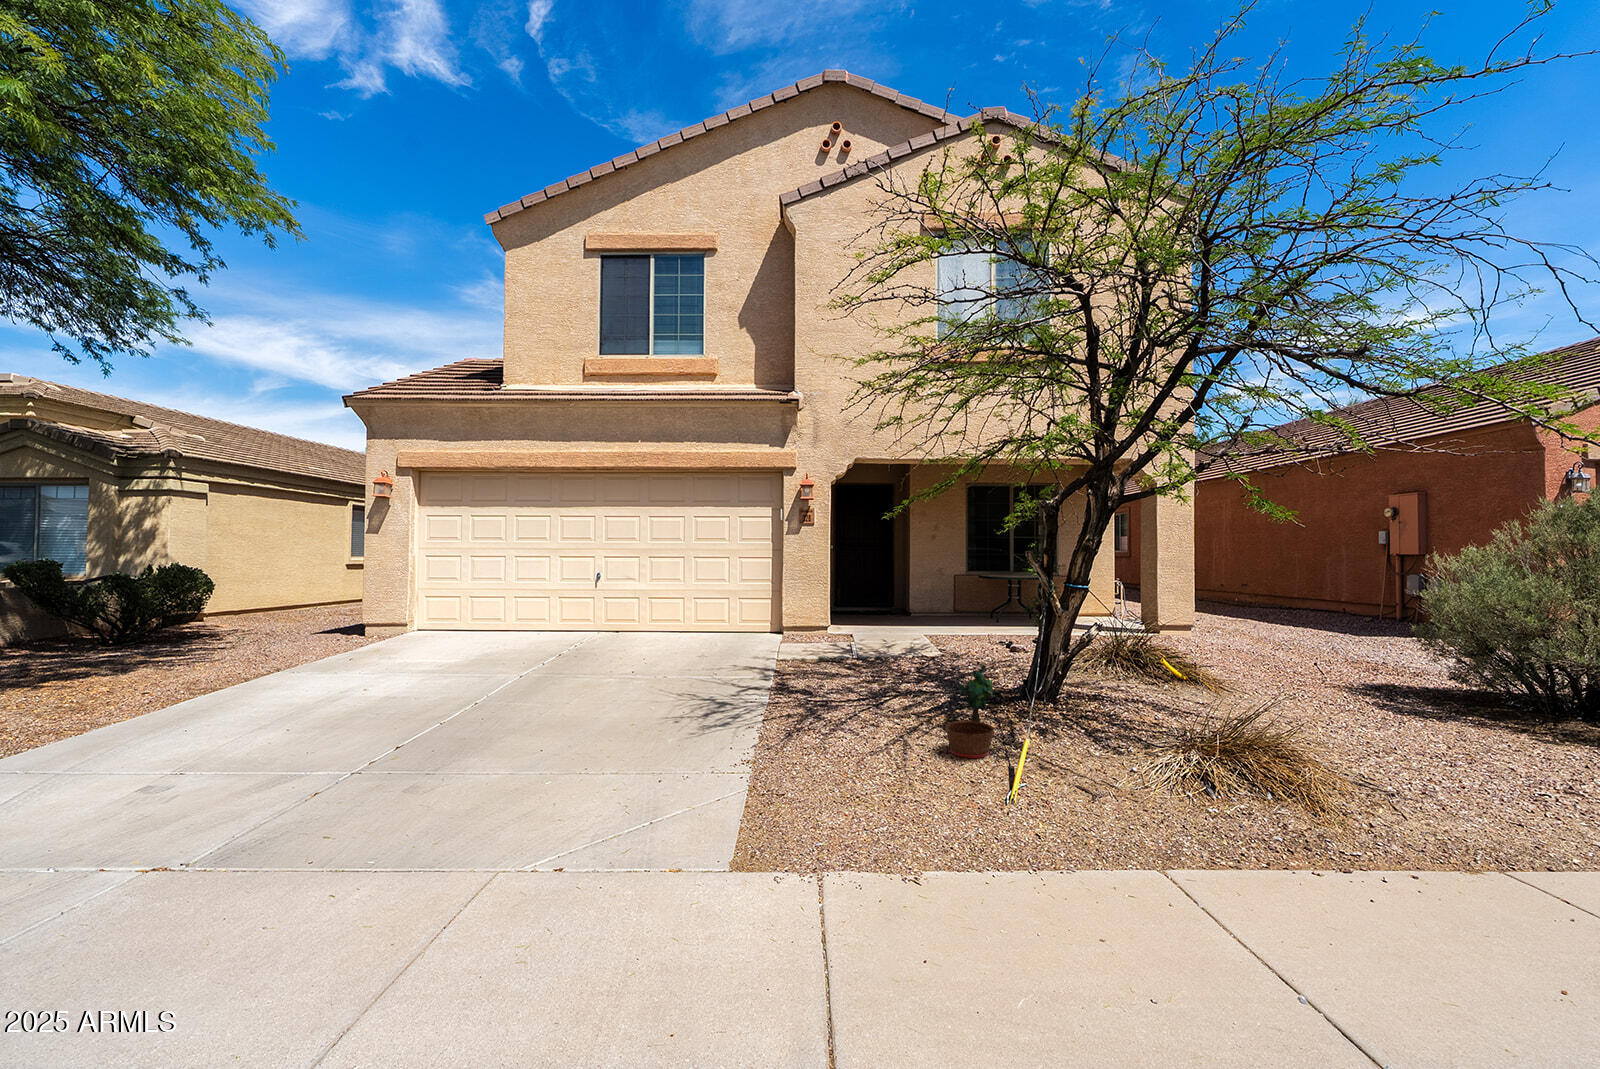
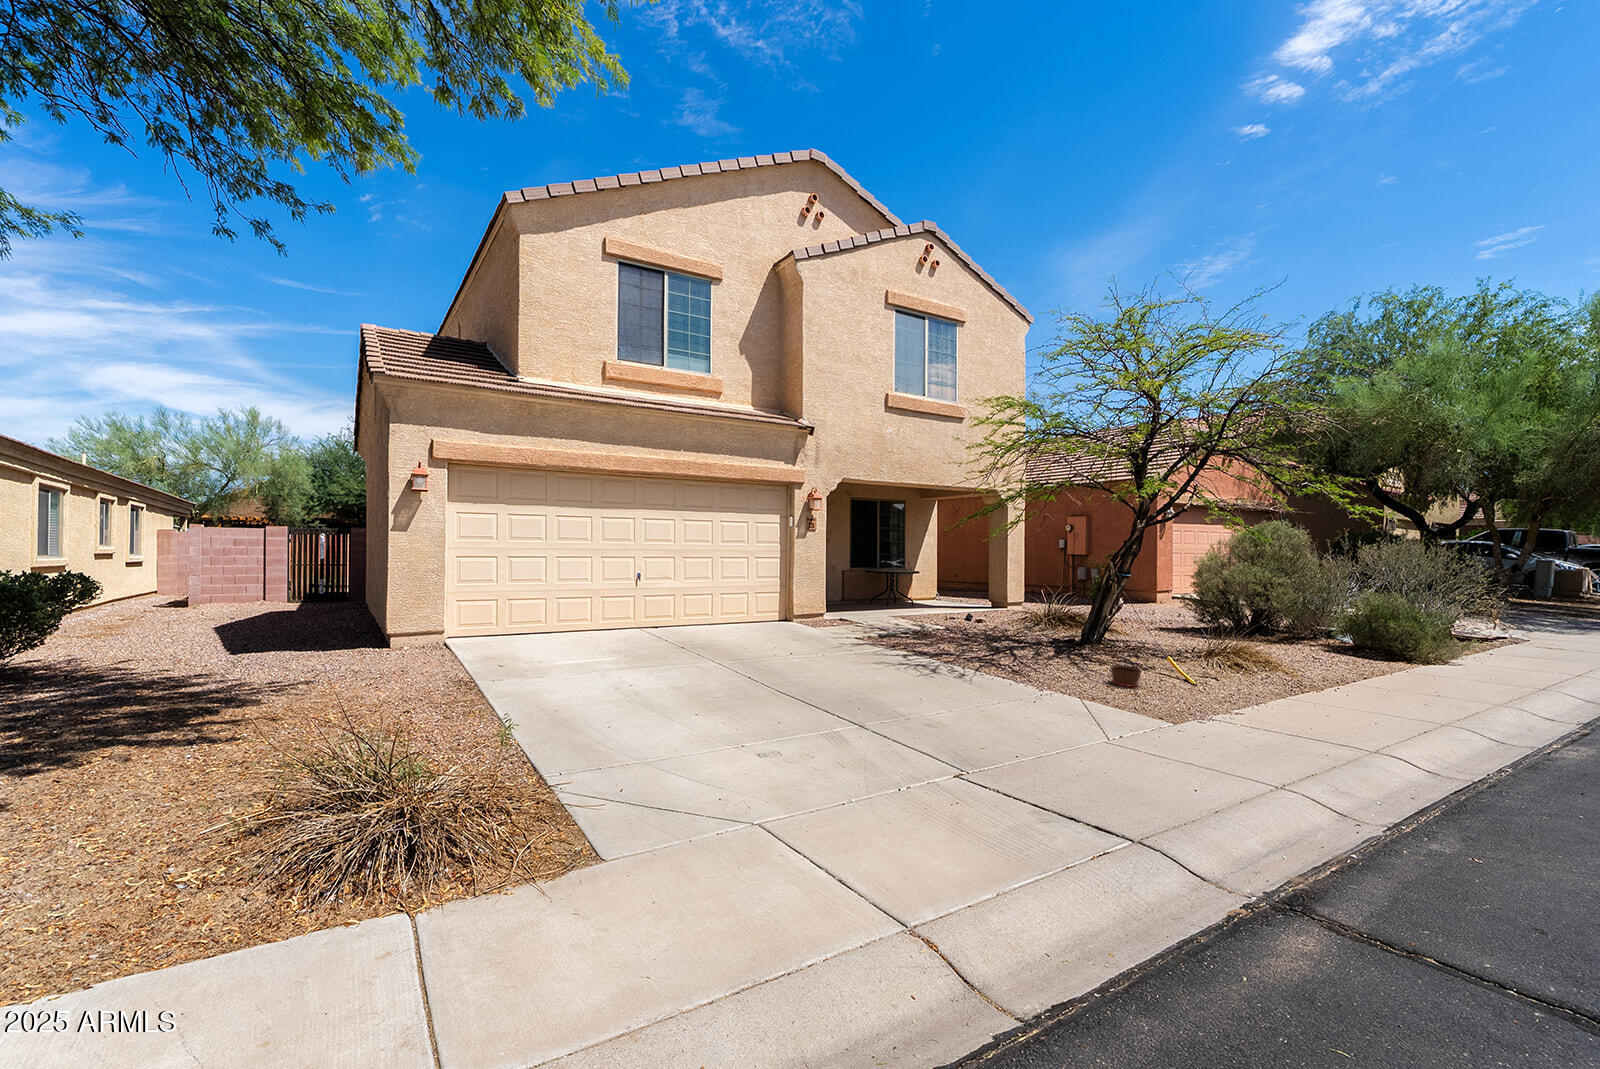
decorative plant: present [959,665,994,722] -> none [1079,632,1102,671]

